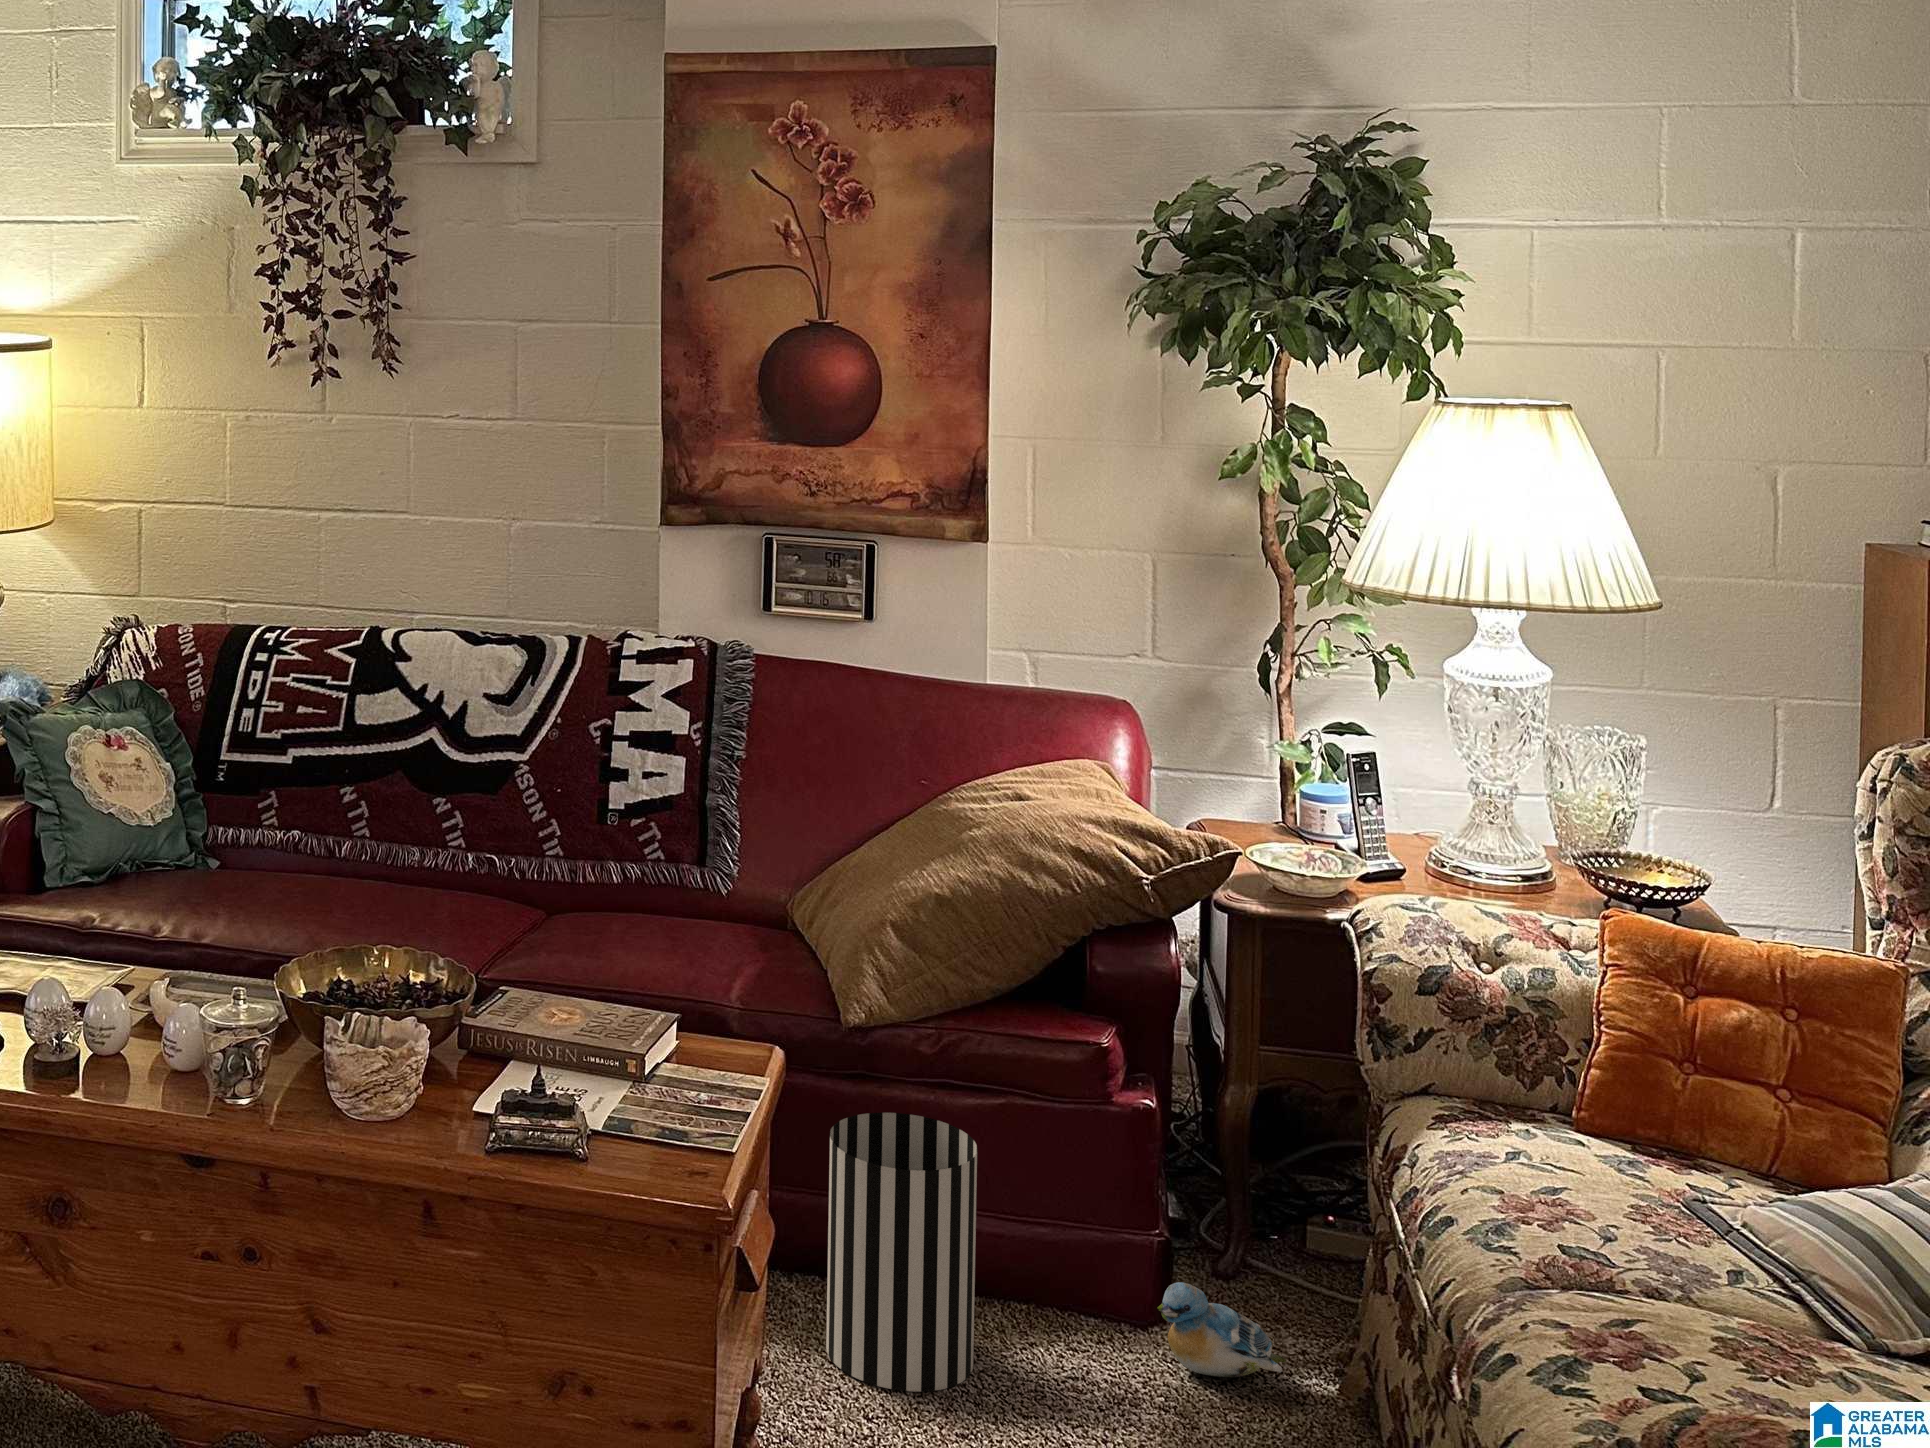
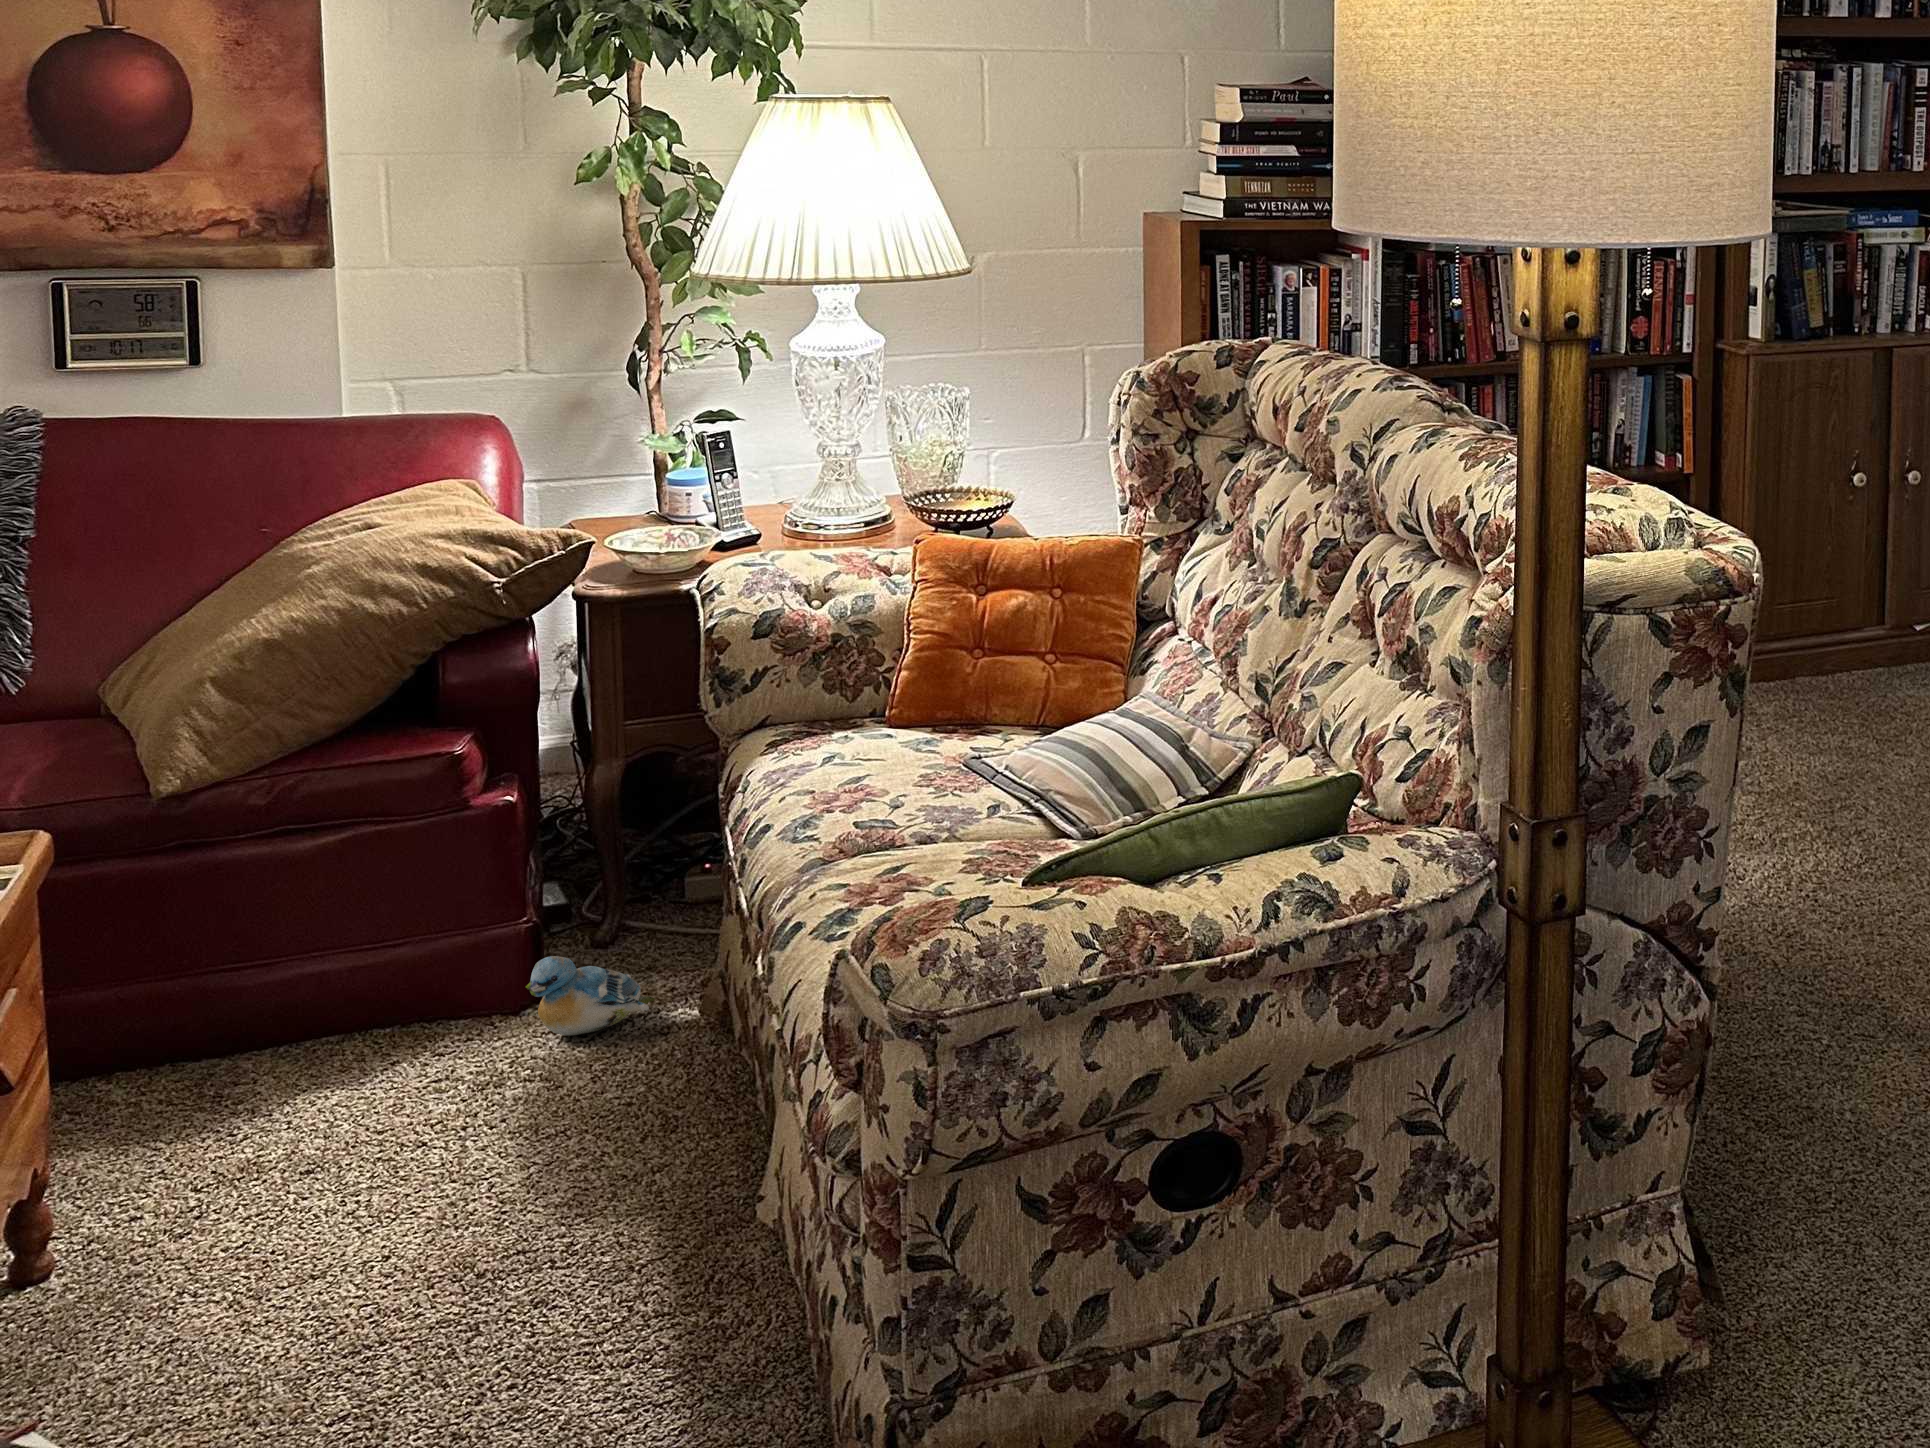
wastebasket: present [826,1113,977,1392] -> none [141,868,331,1153]

